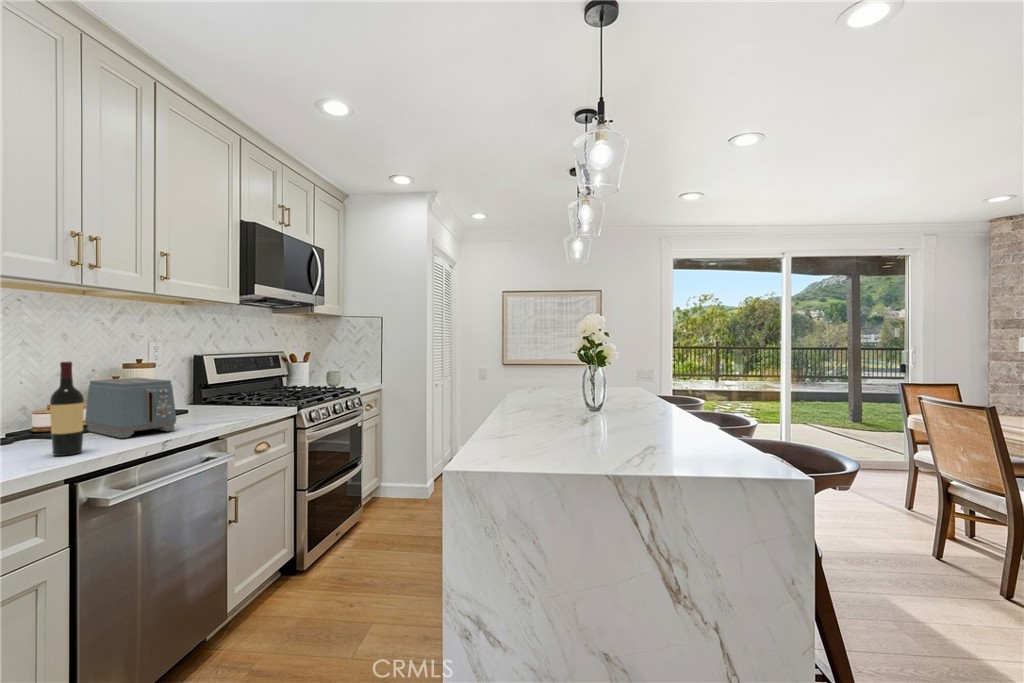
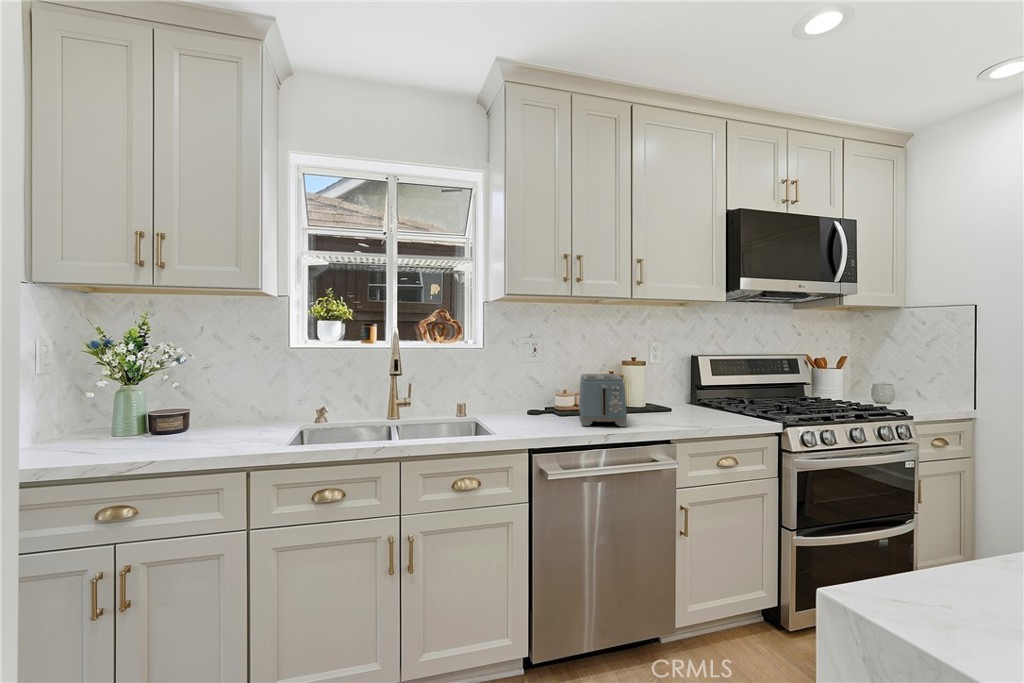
wine bottle: present [50,362,84,456] -> none [528,358,547,432]

